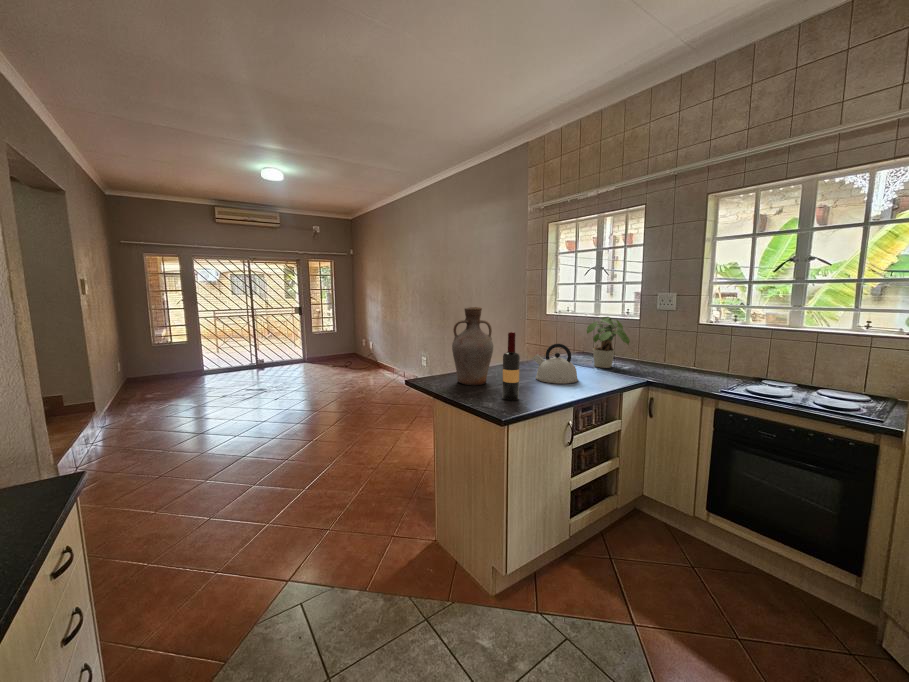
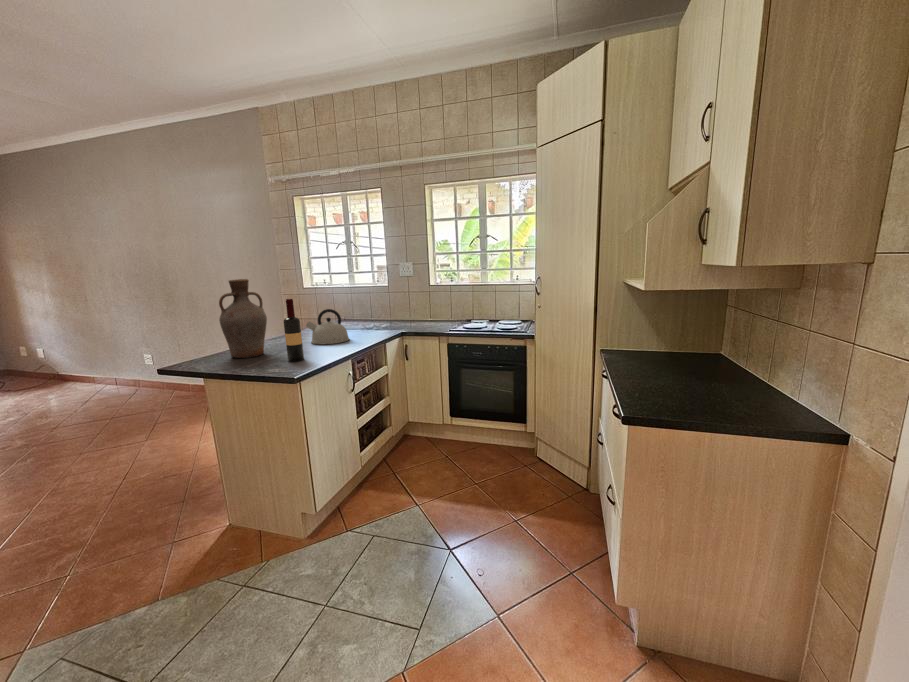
potted plant: present [586,317,630,368] -> none [348,284,385,328]

